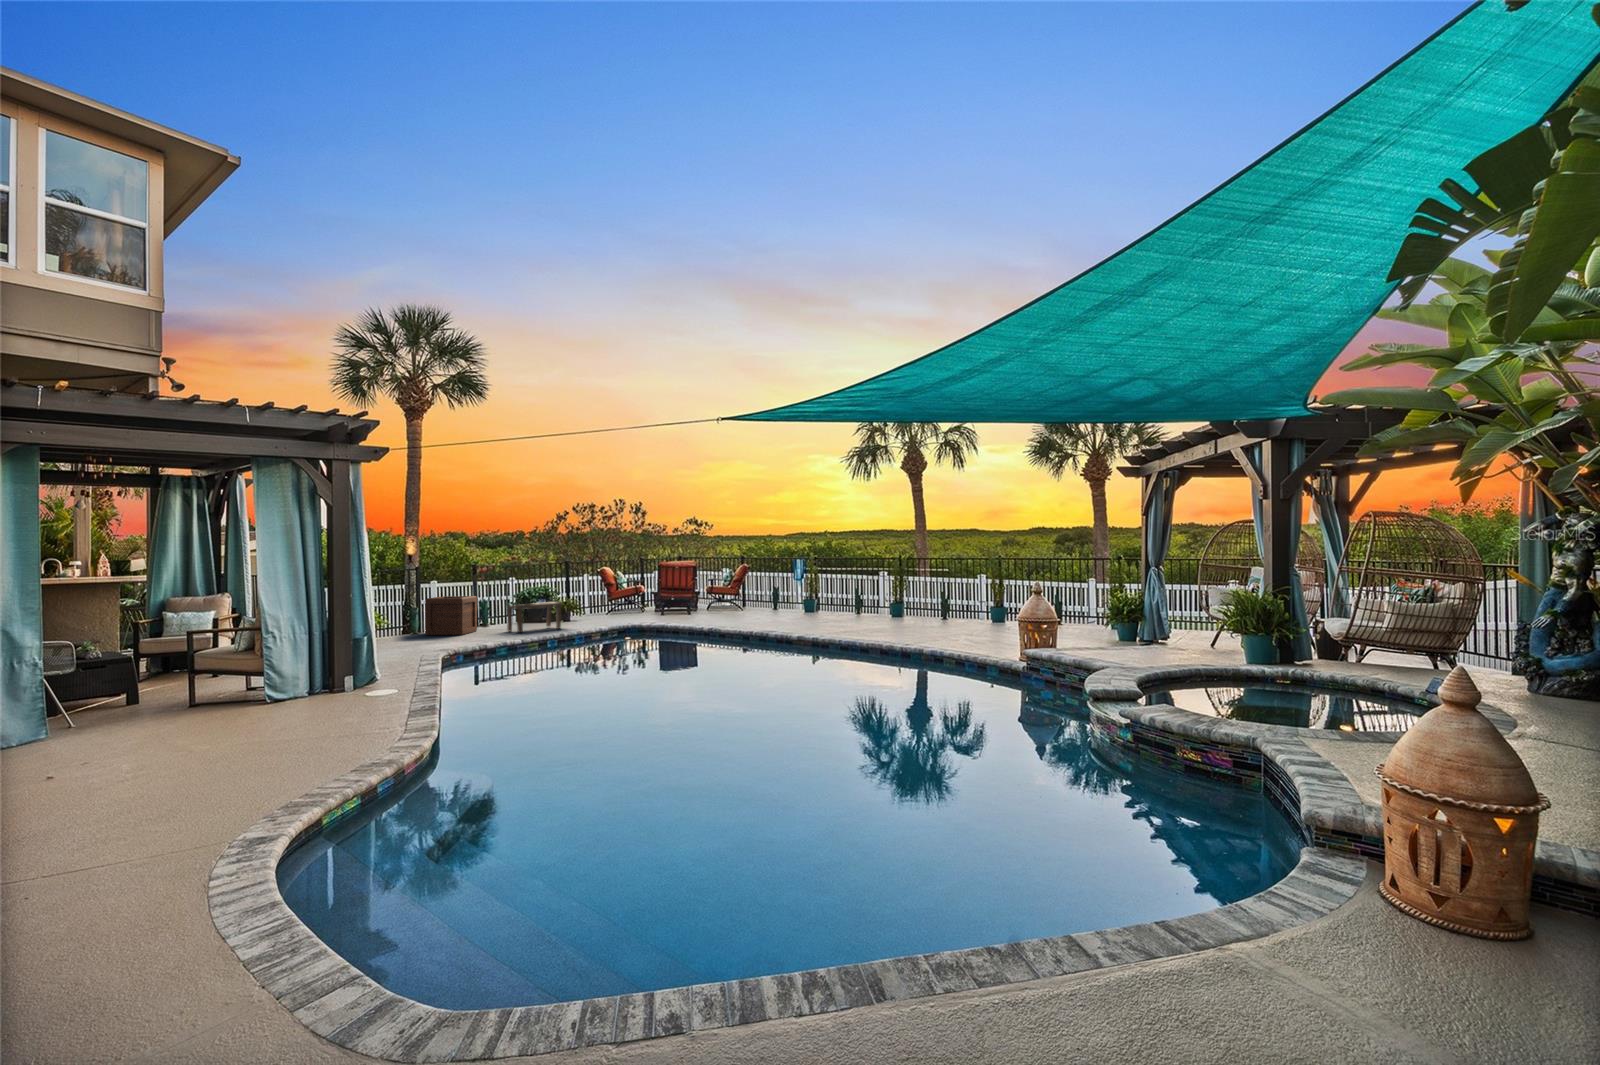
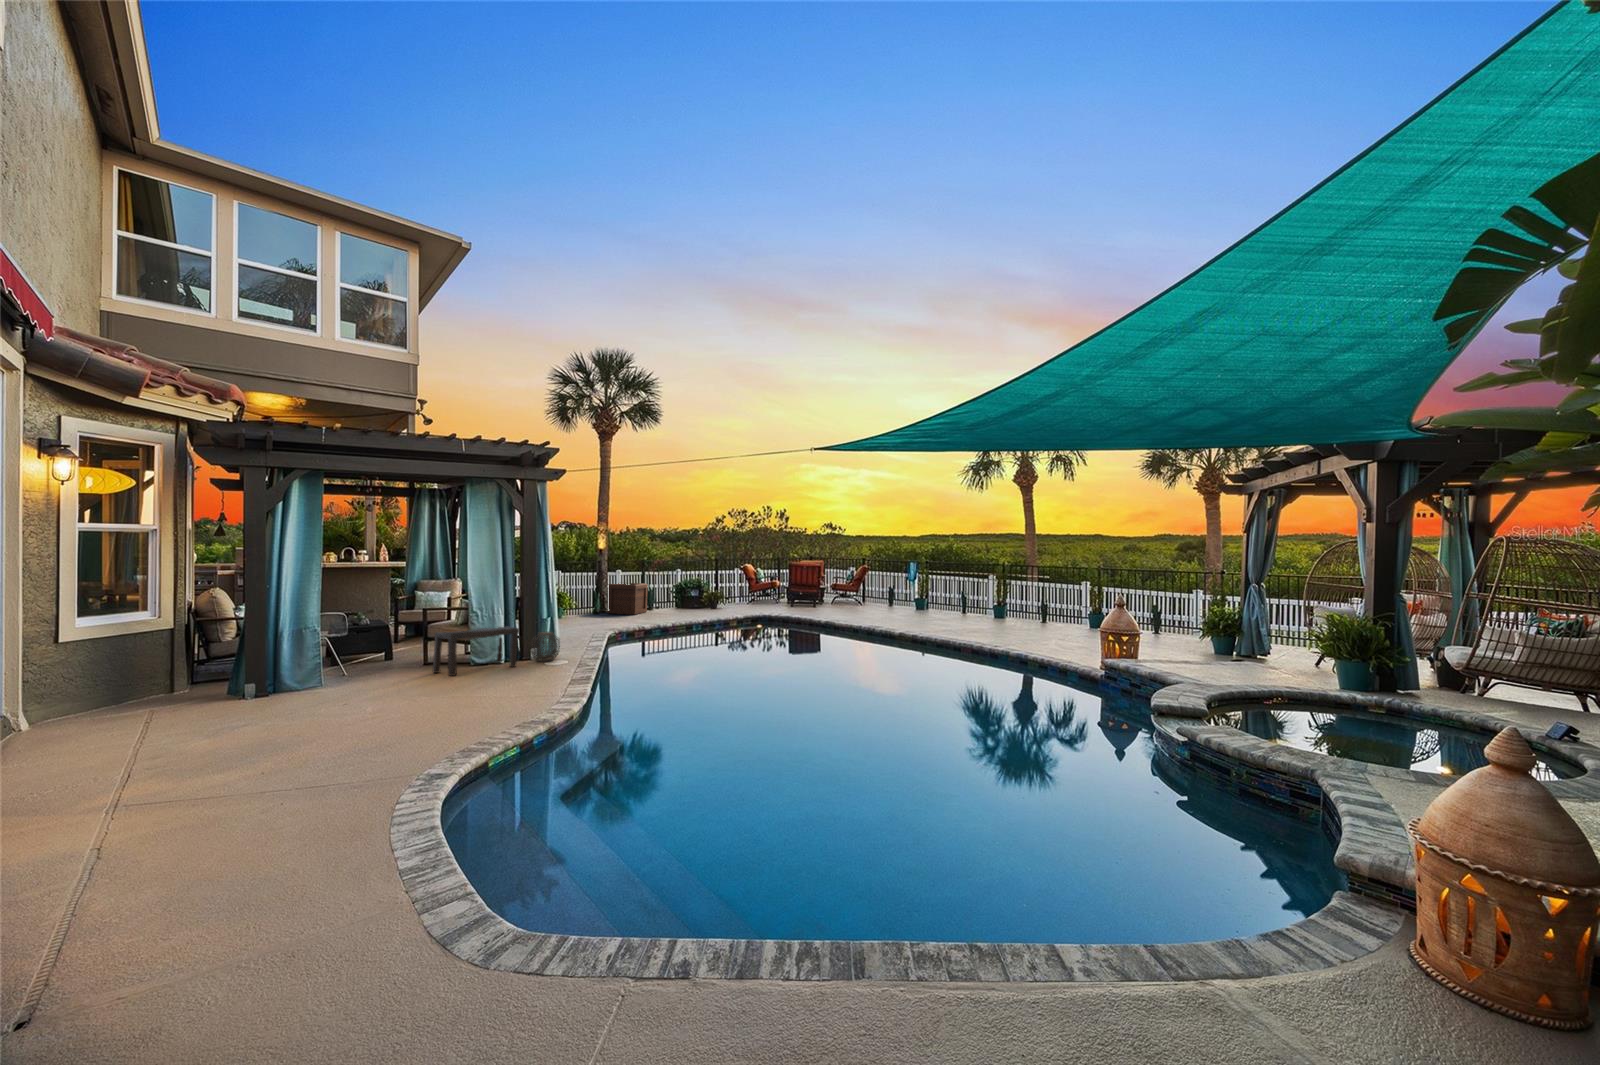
bench: present [507,602,562,632] -> present [433,626,519,676]
woven basket: none [341,657,381,696] -> present [531,632,560,662]

